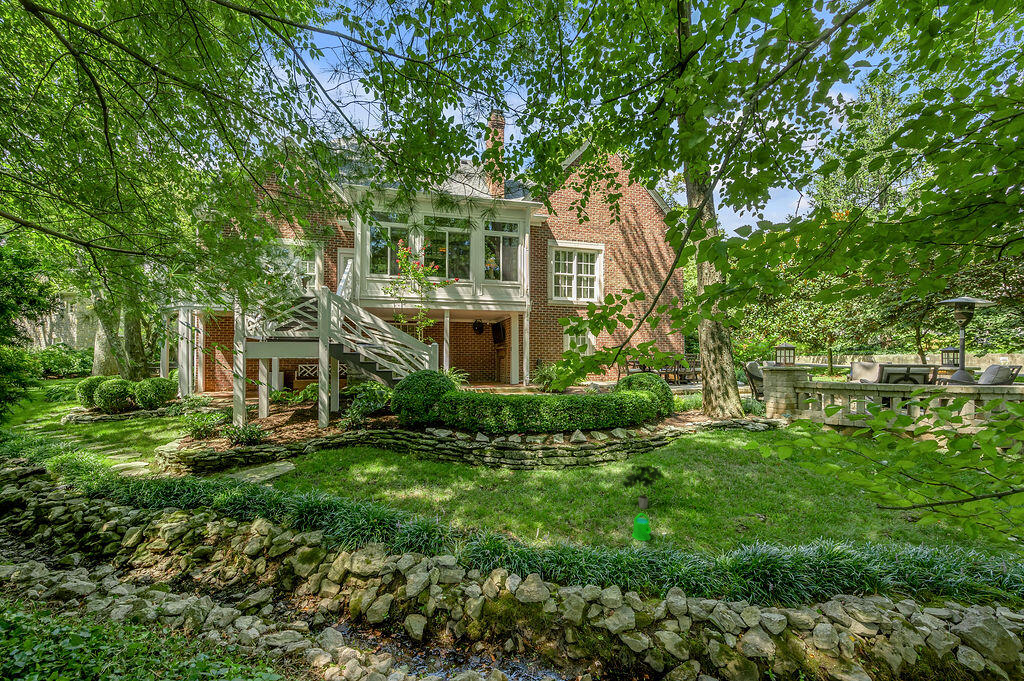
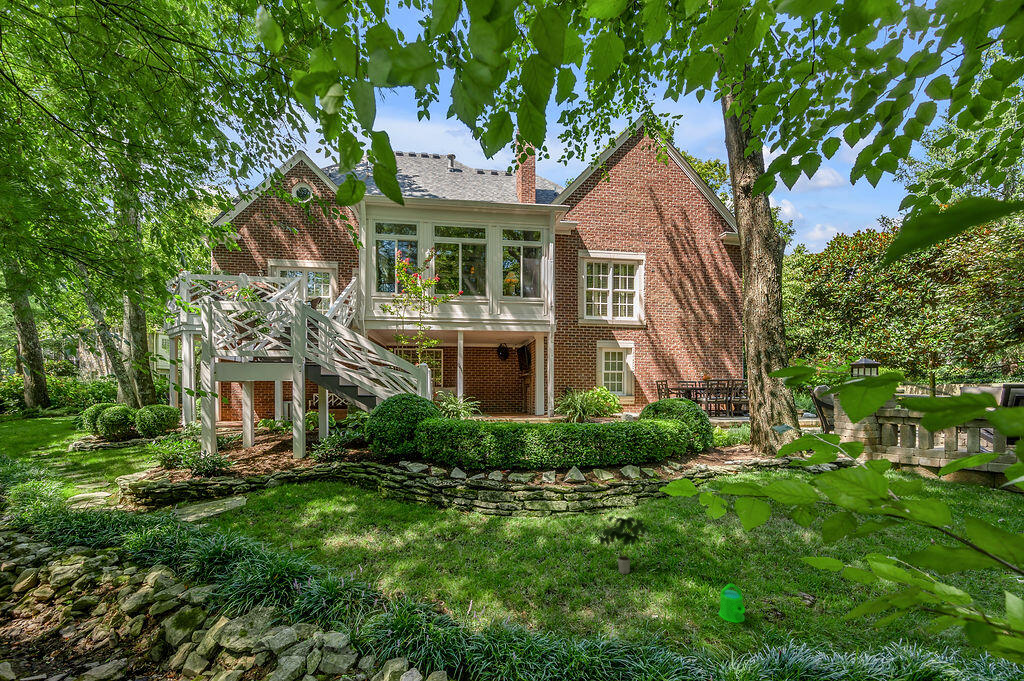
watering can: present [632,513,651,541] -> present [719,583,745,623]

